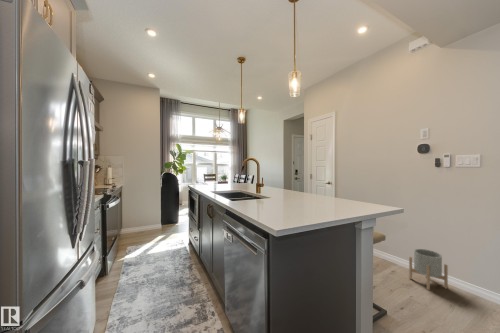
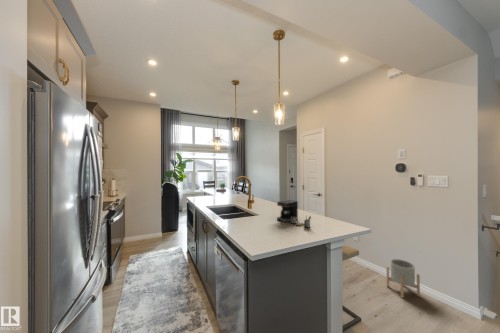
coffee maker: none [293,180,334,206] -> present [277,200,311,227]

